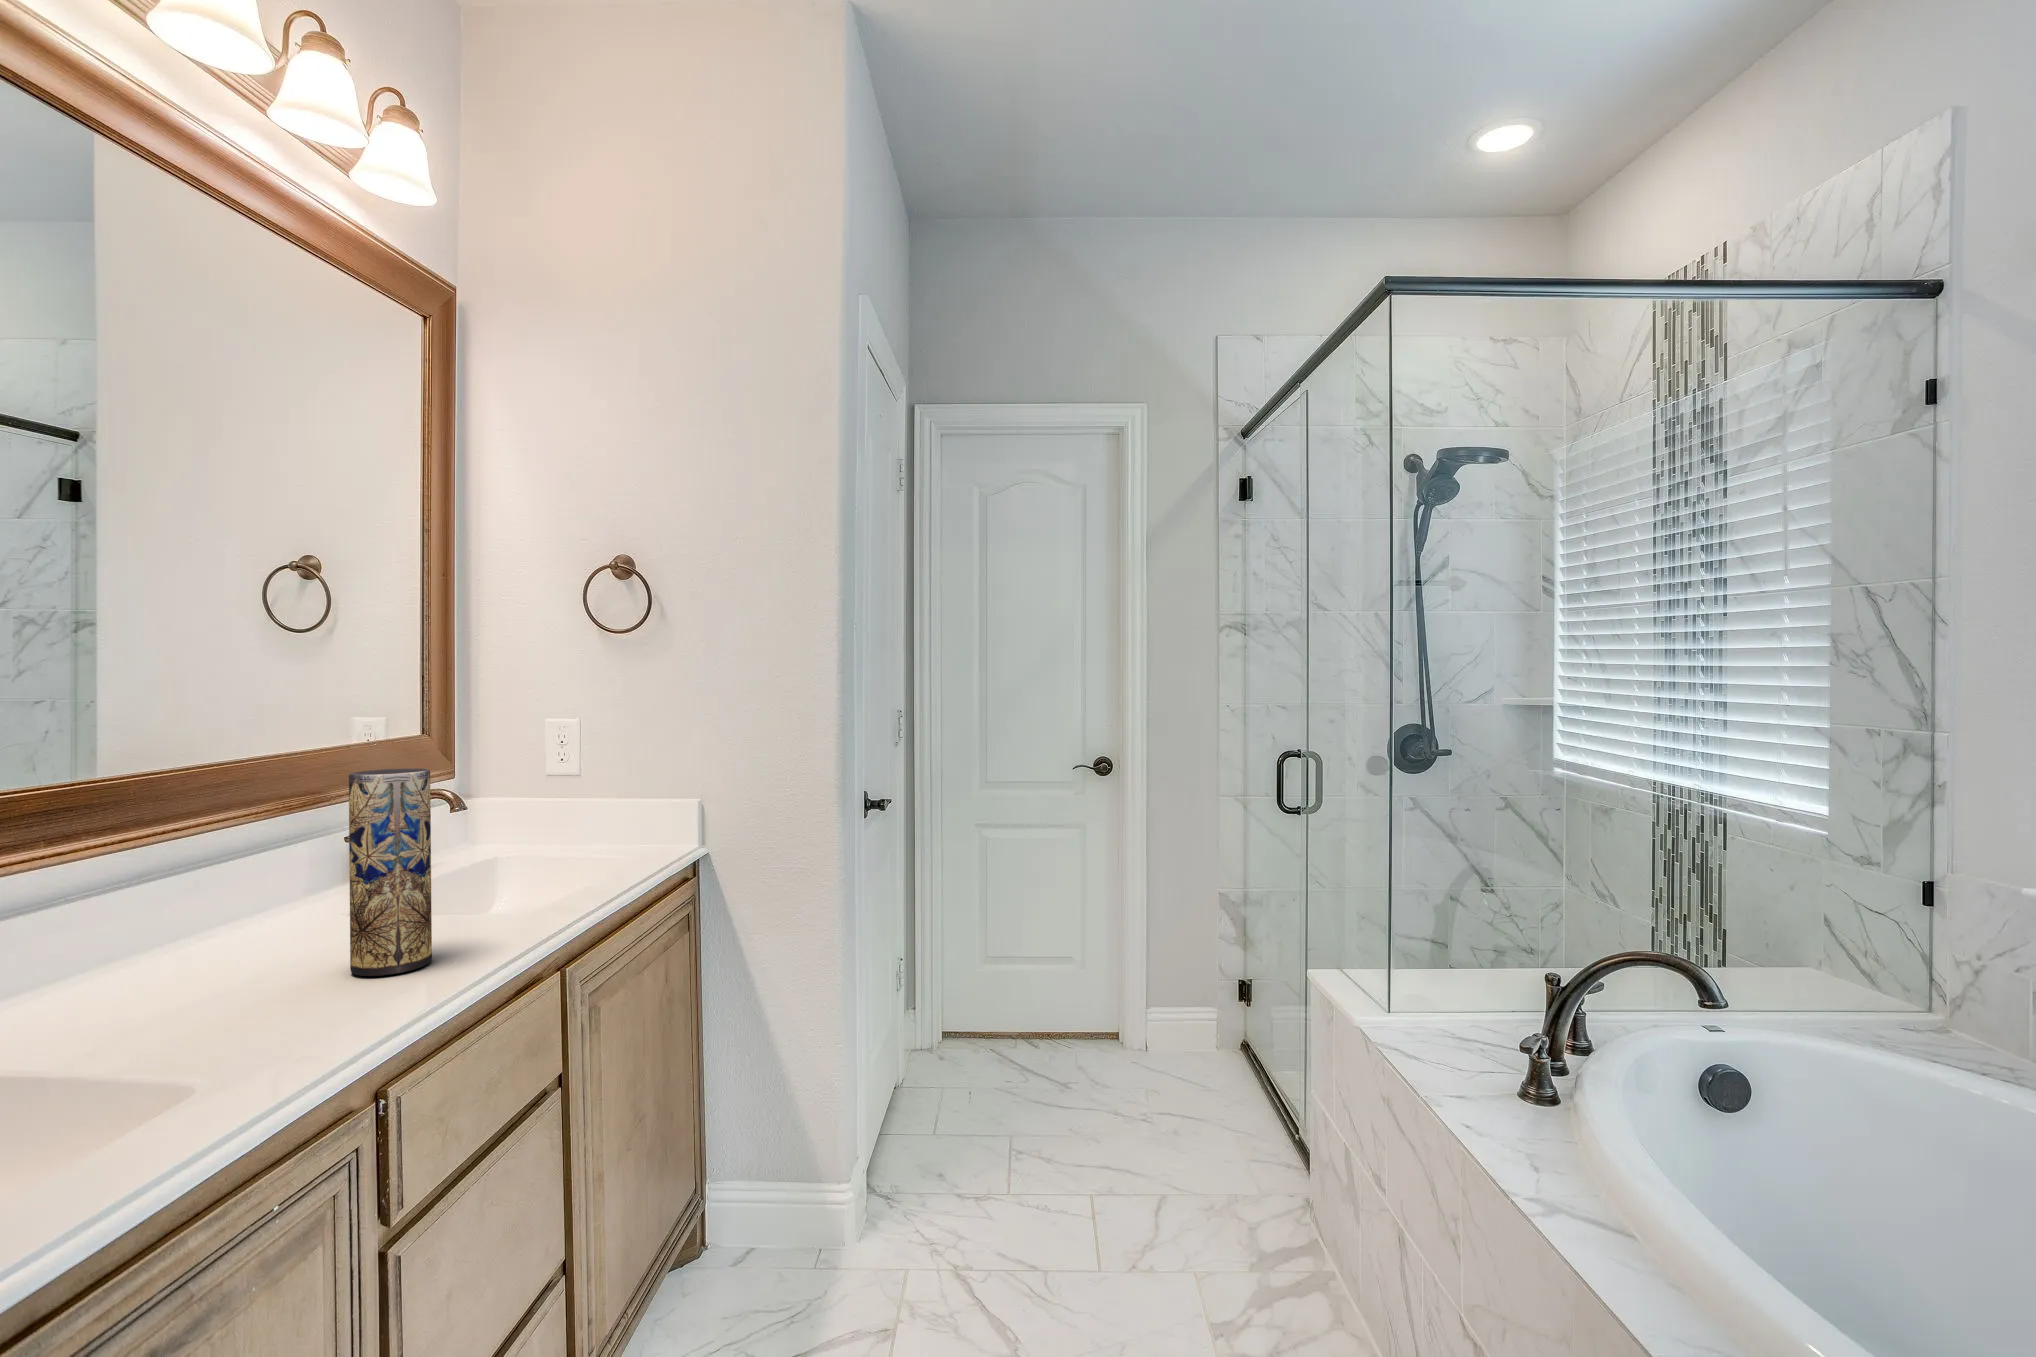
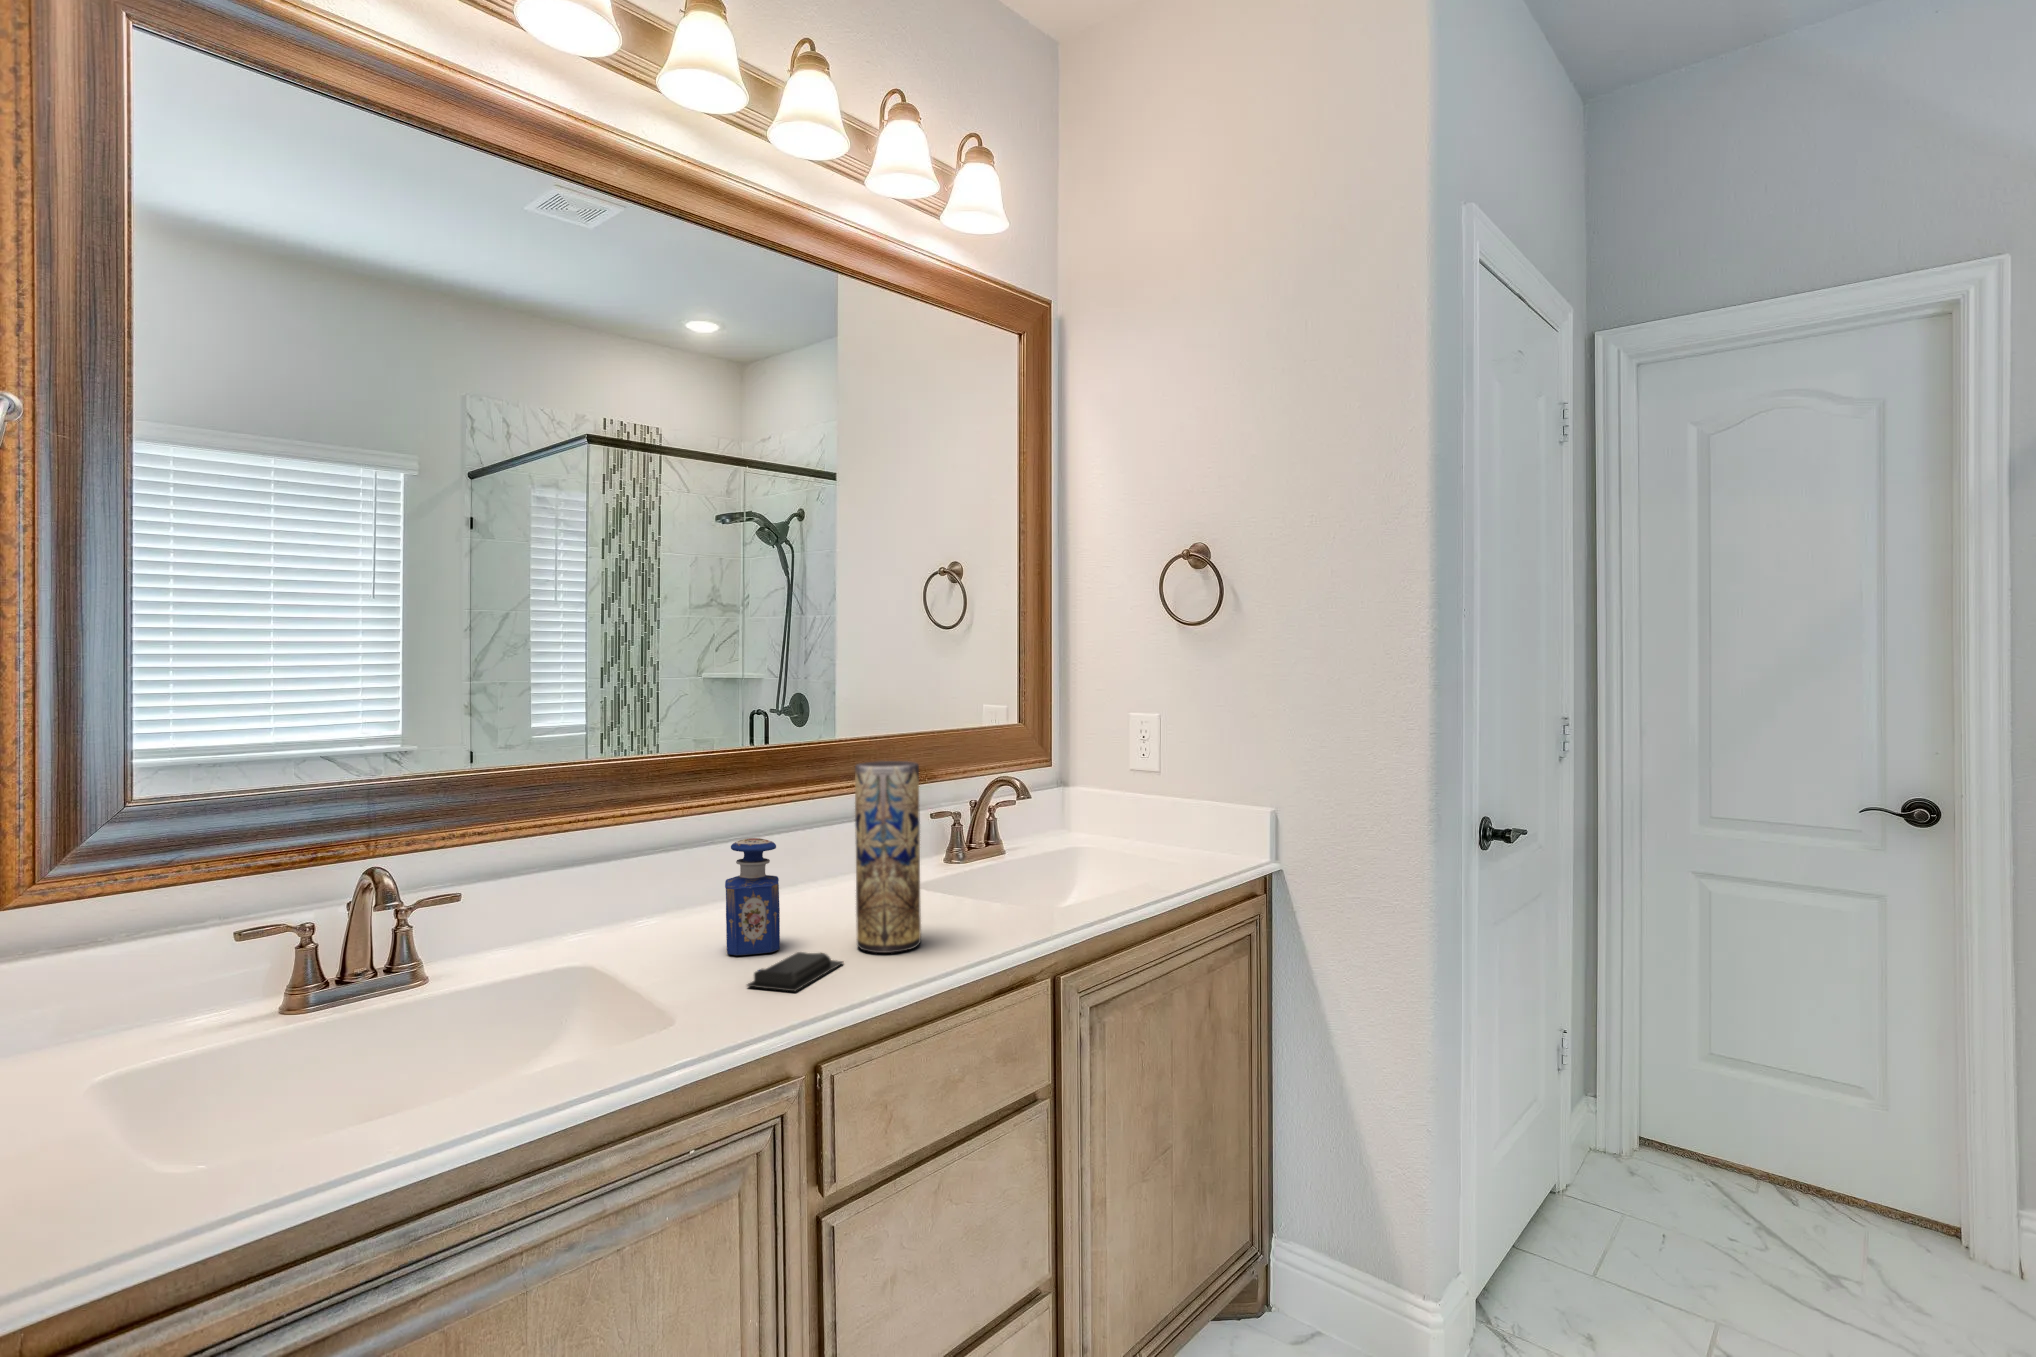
perfume bottle: none [155,870,247,1013] -> present [725,838,780,955]
soap bar: none [256,983,358,1033] -> present [747,952,843,991]

